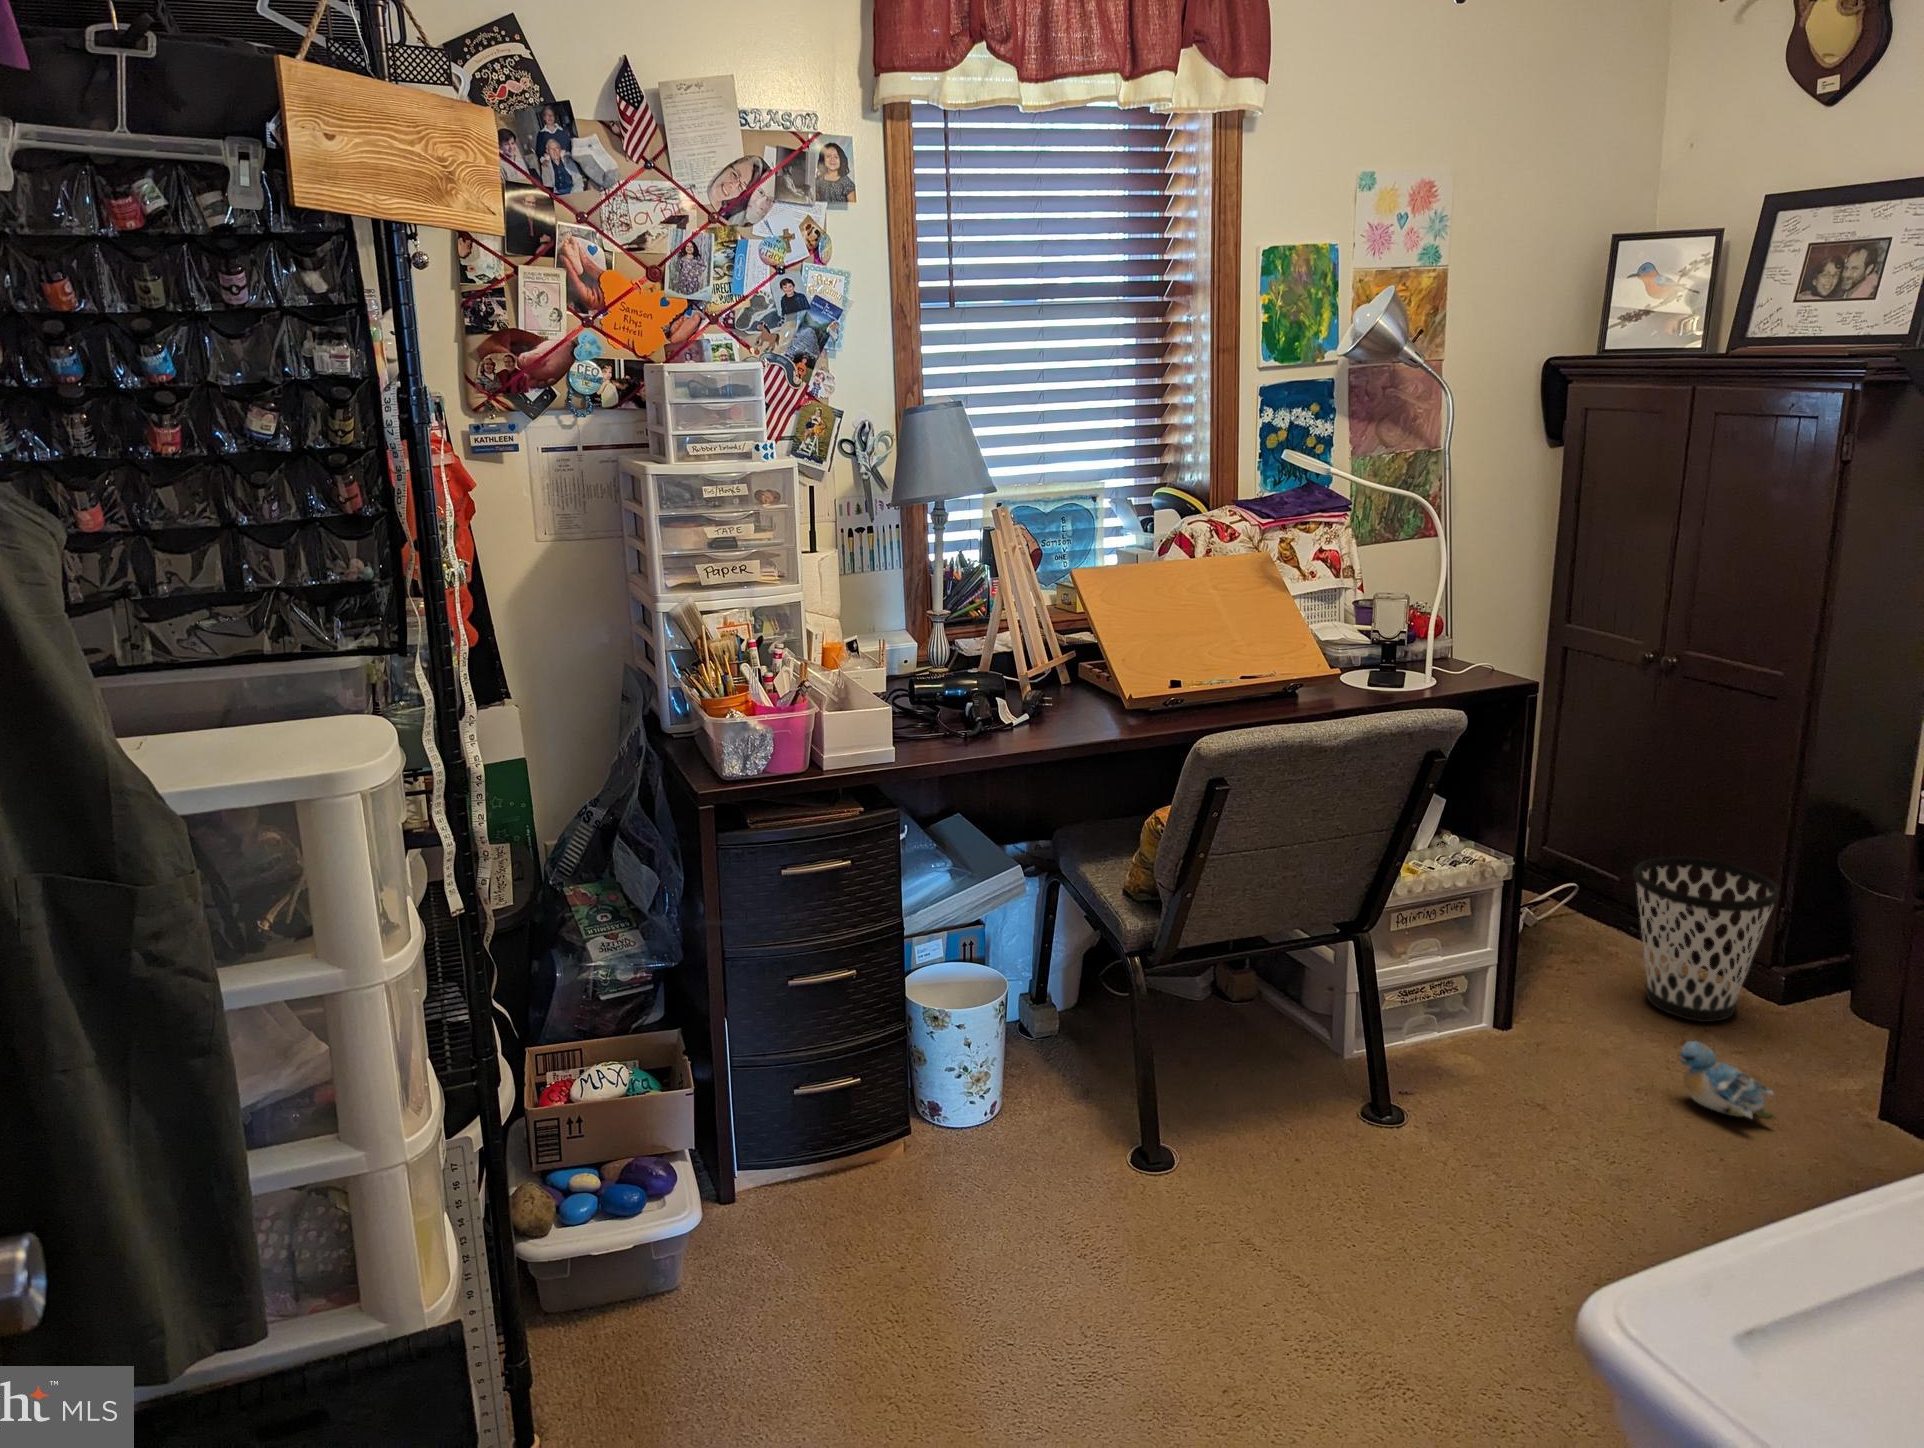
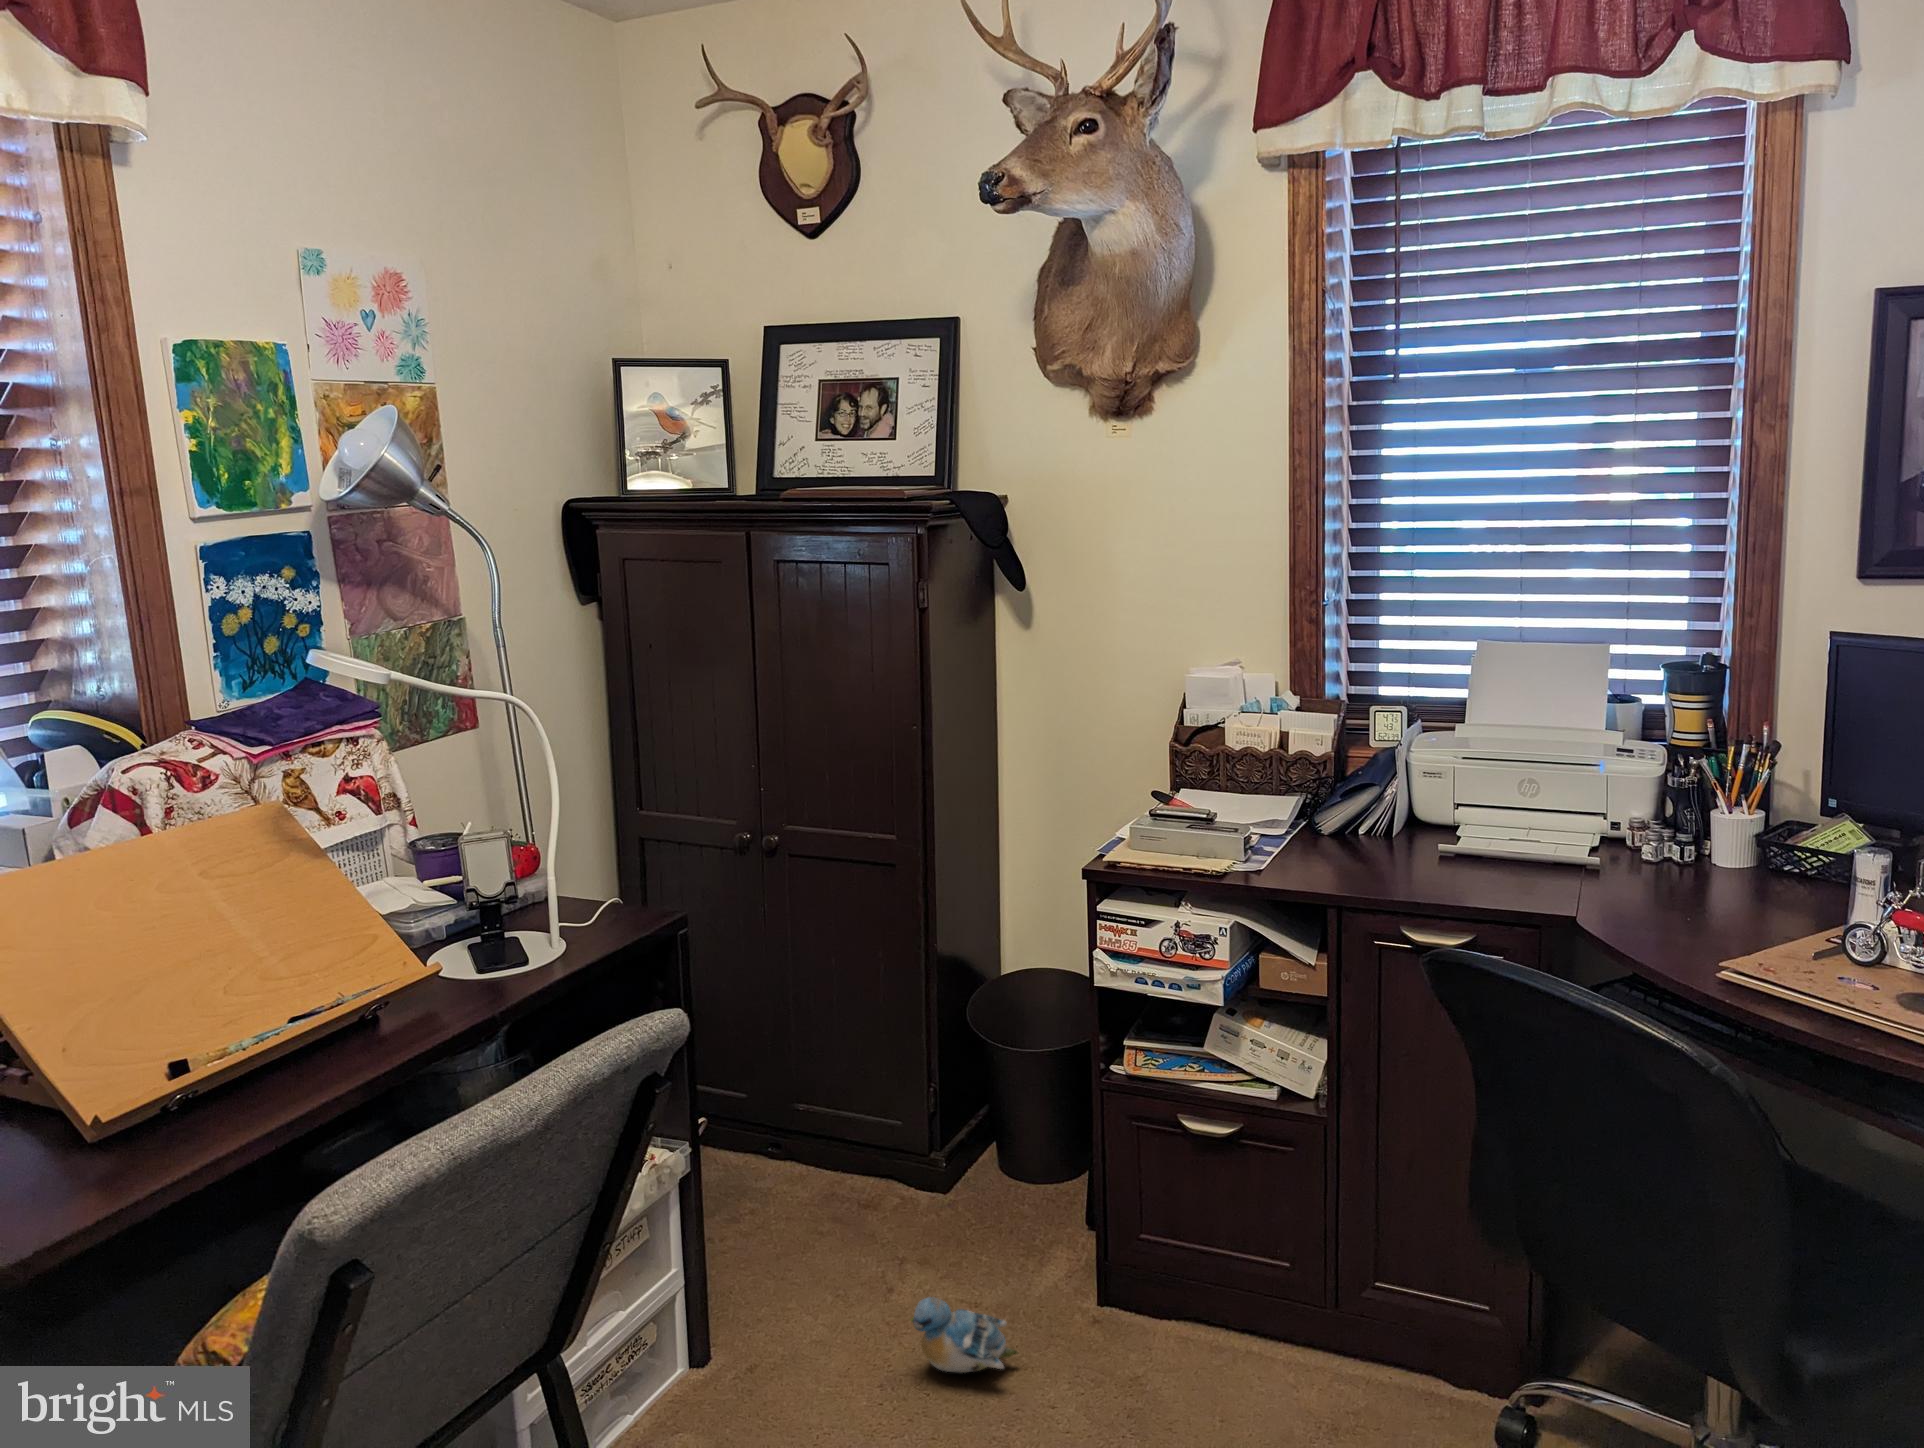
wastebasket: present [1633,856,1779,1022] -> none [793,1056,938,1255]

